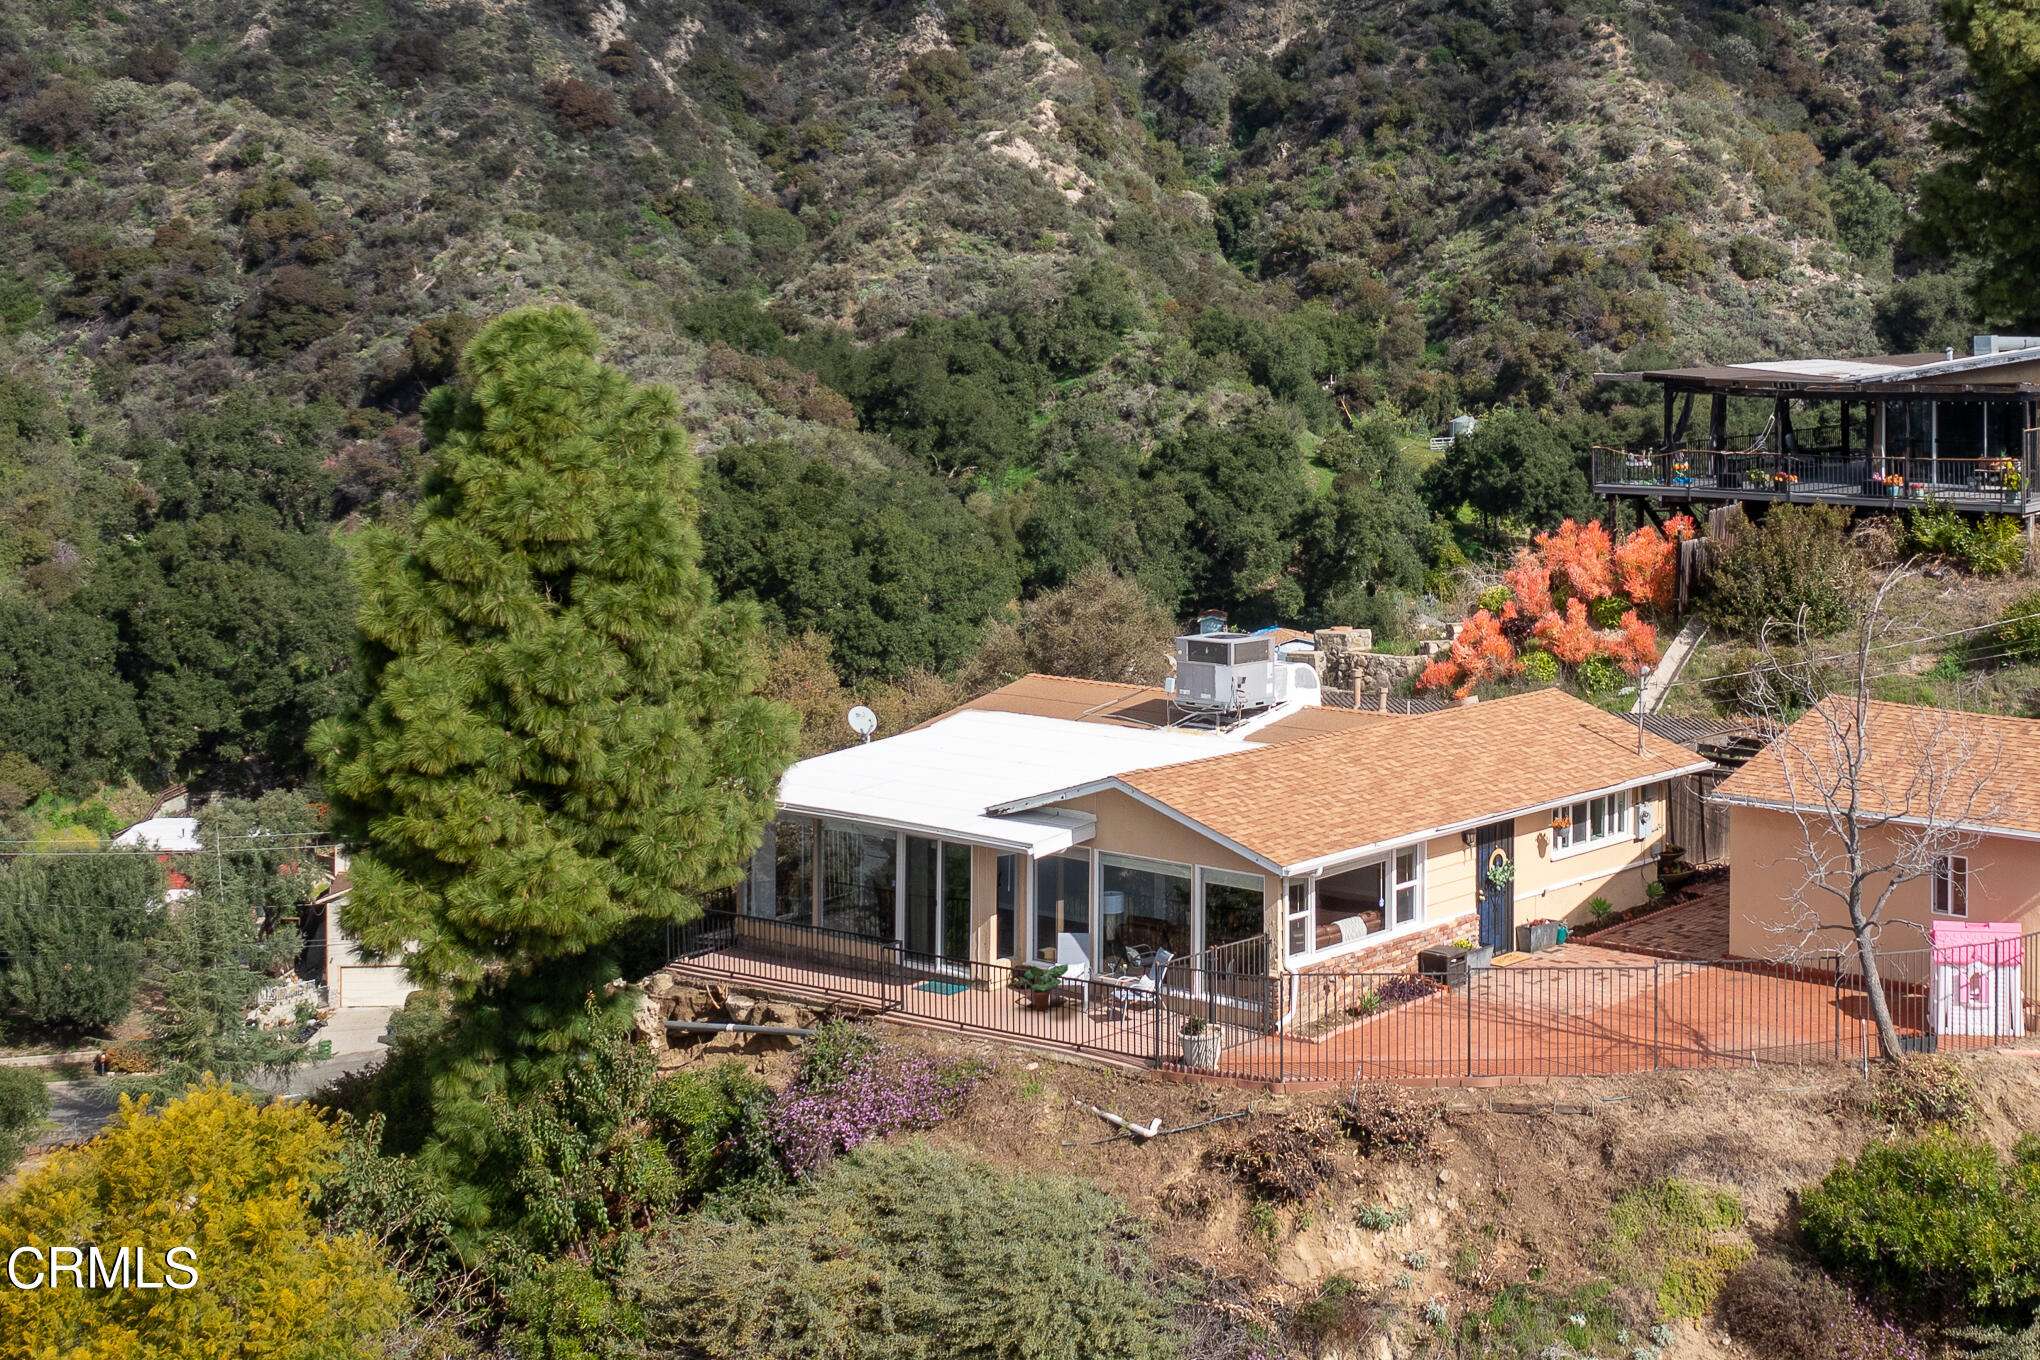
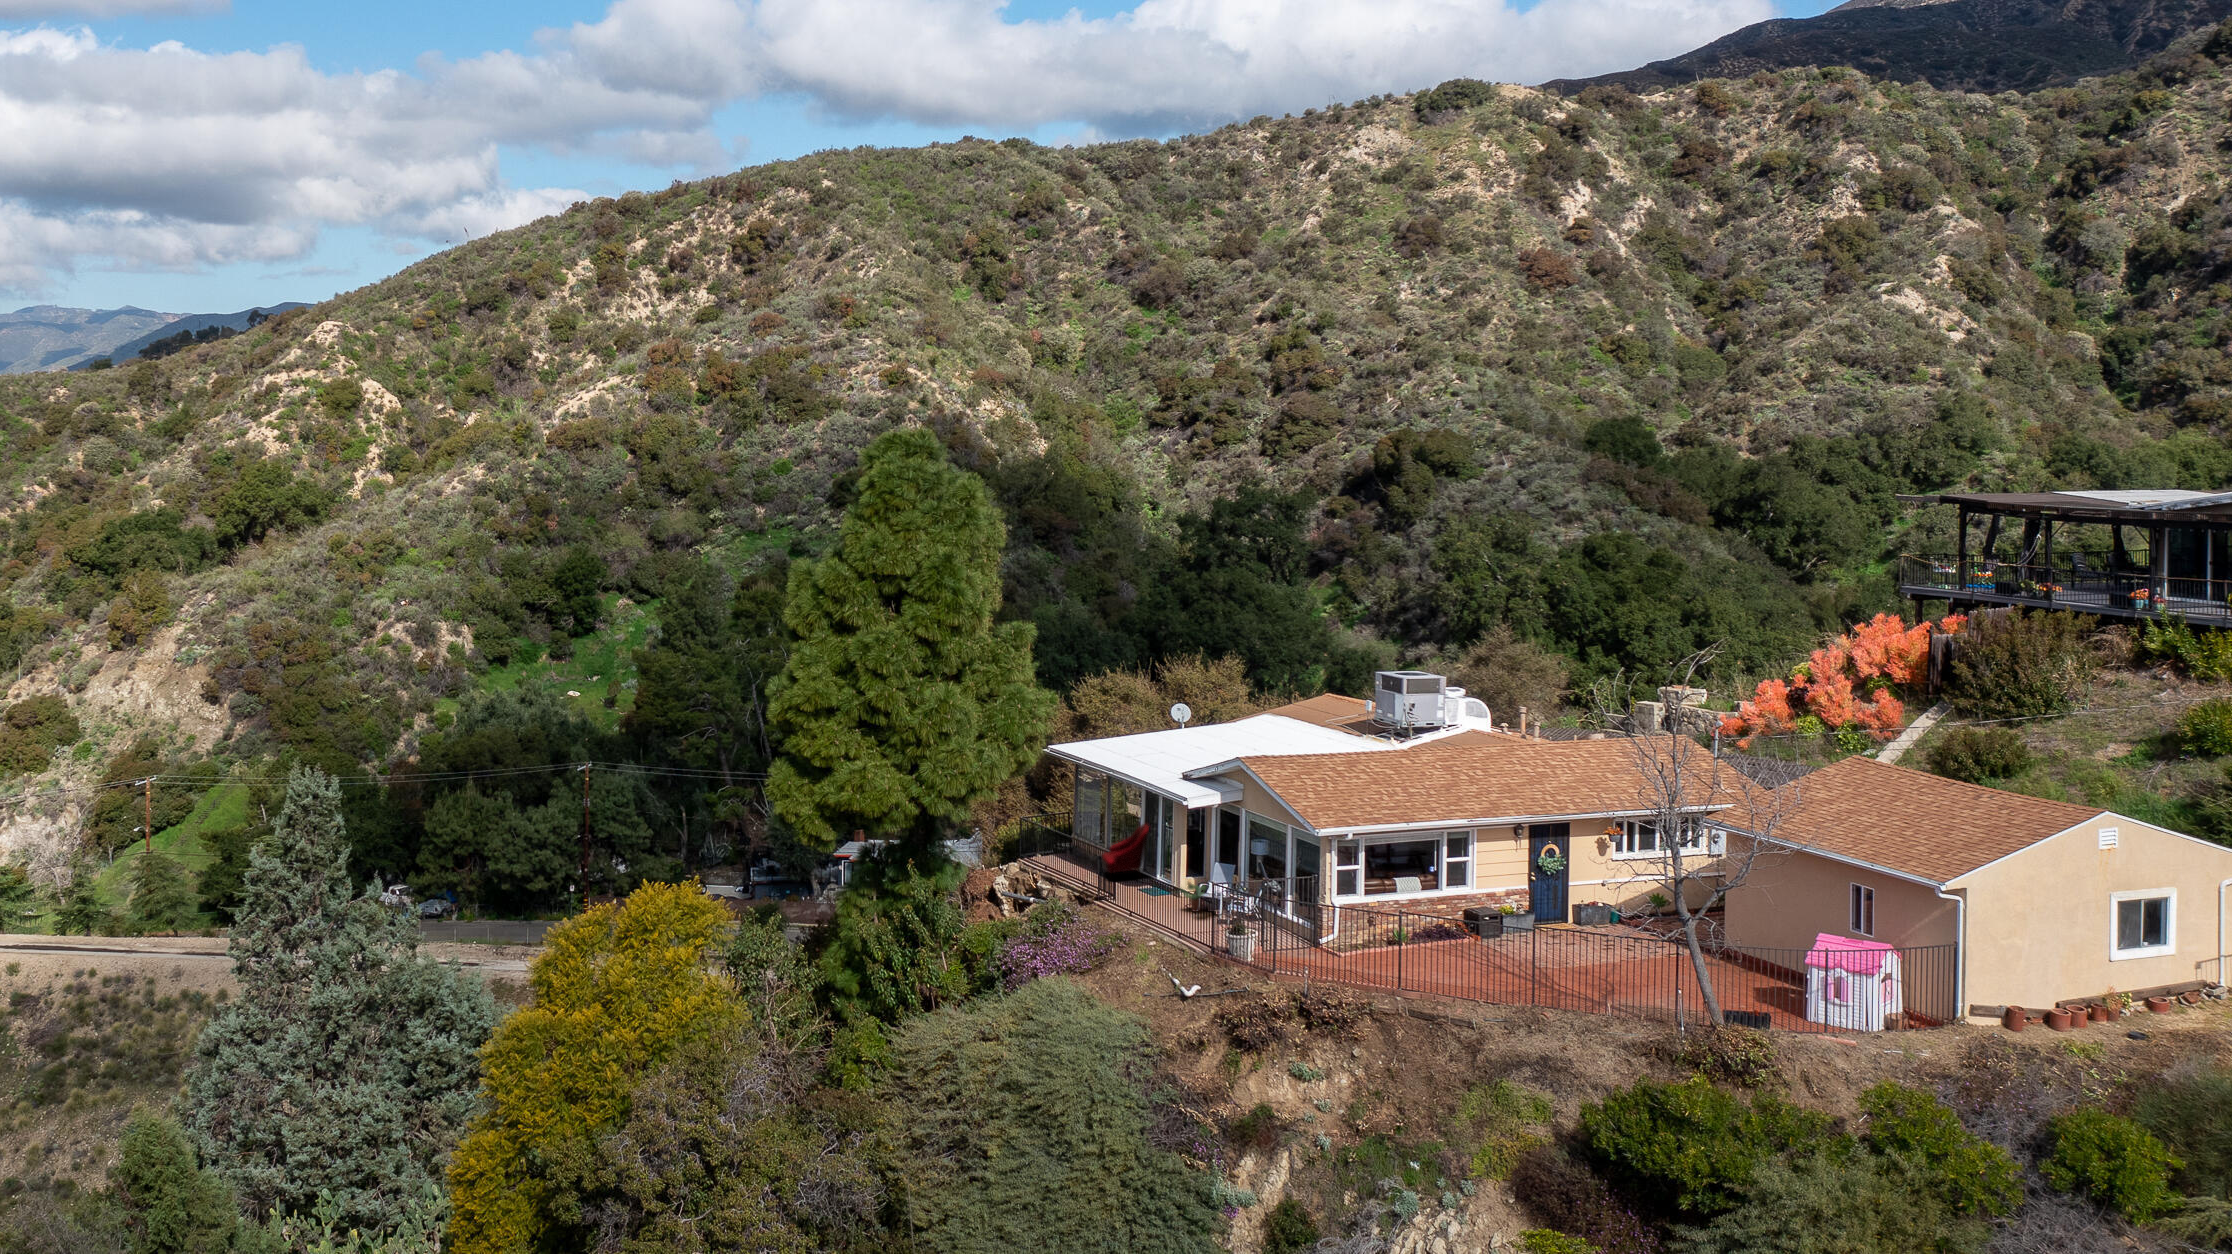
armchair: none [833,889,913,983] -> present [1101,824,1149,875]

